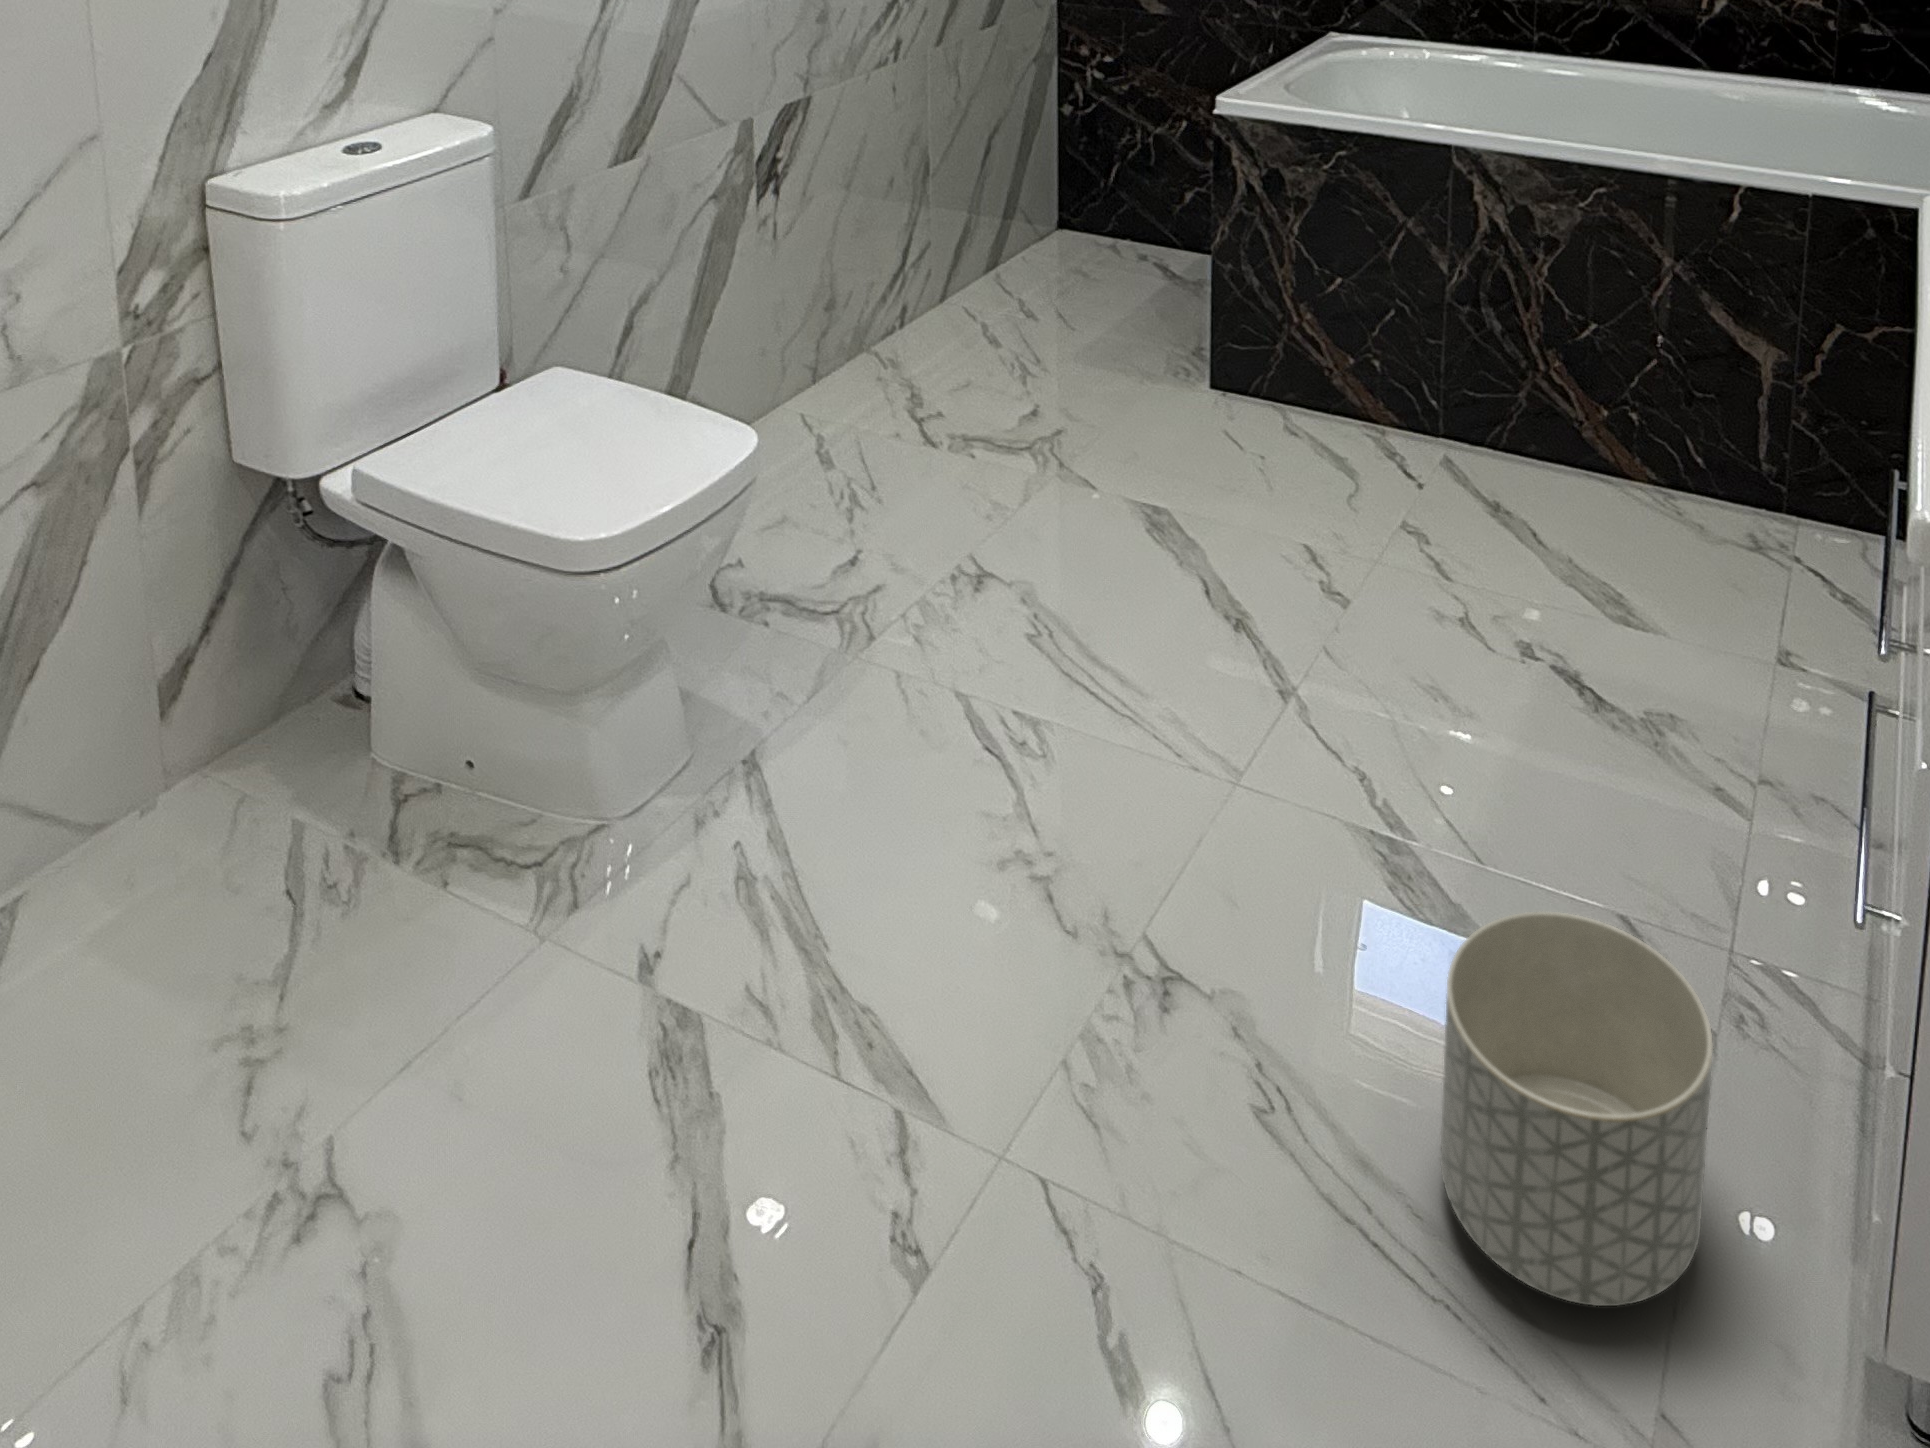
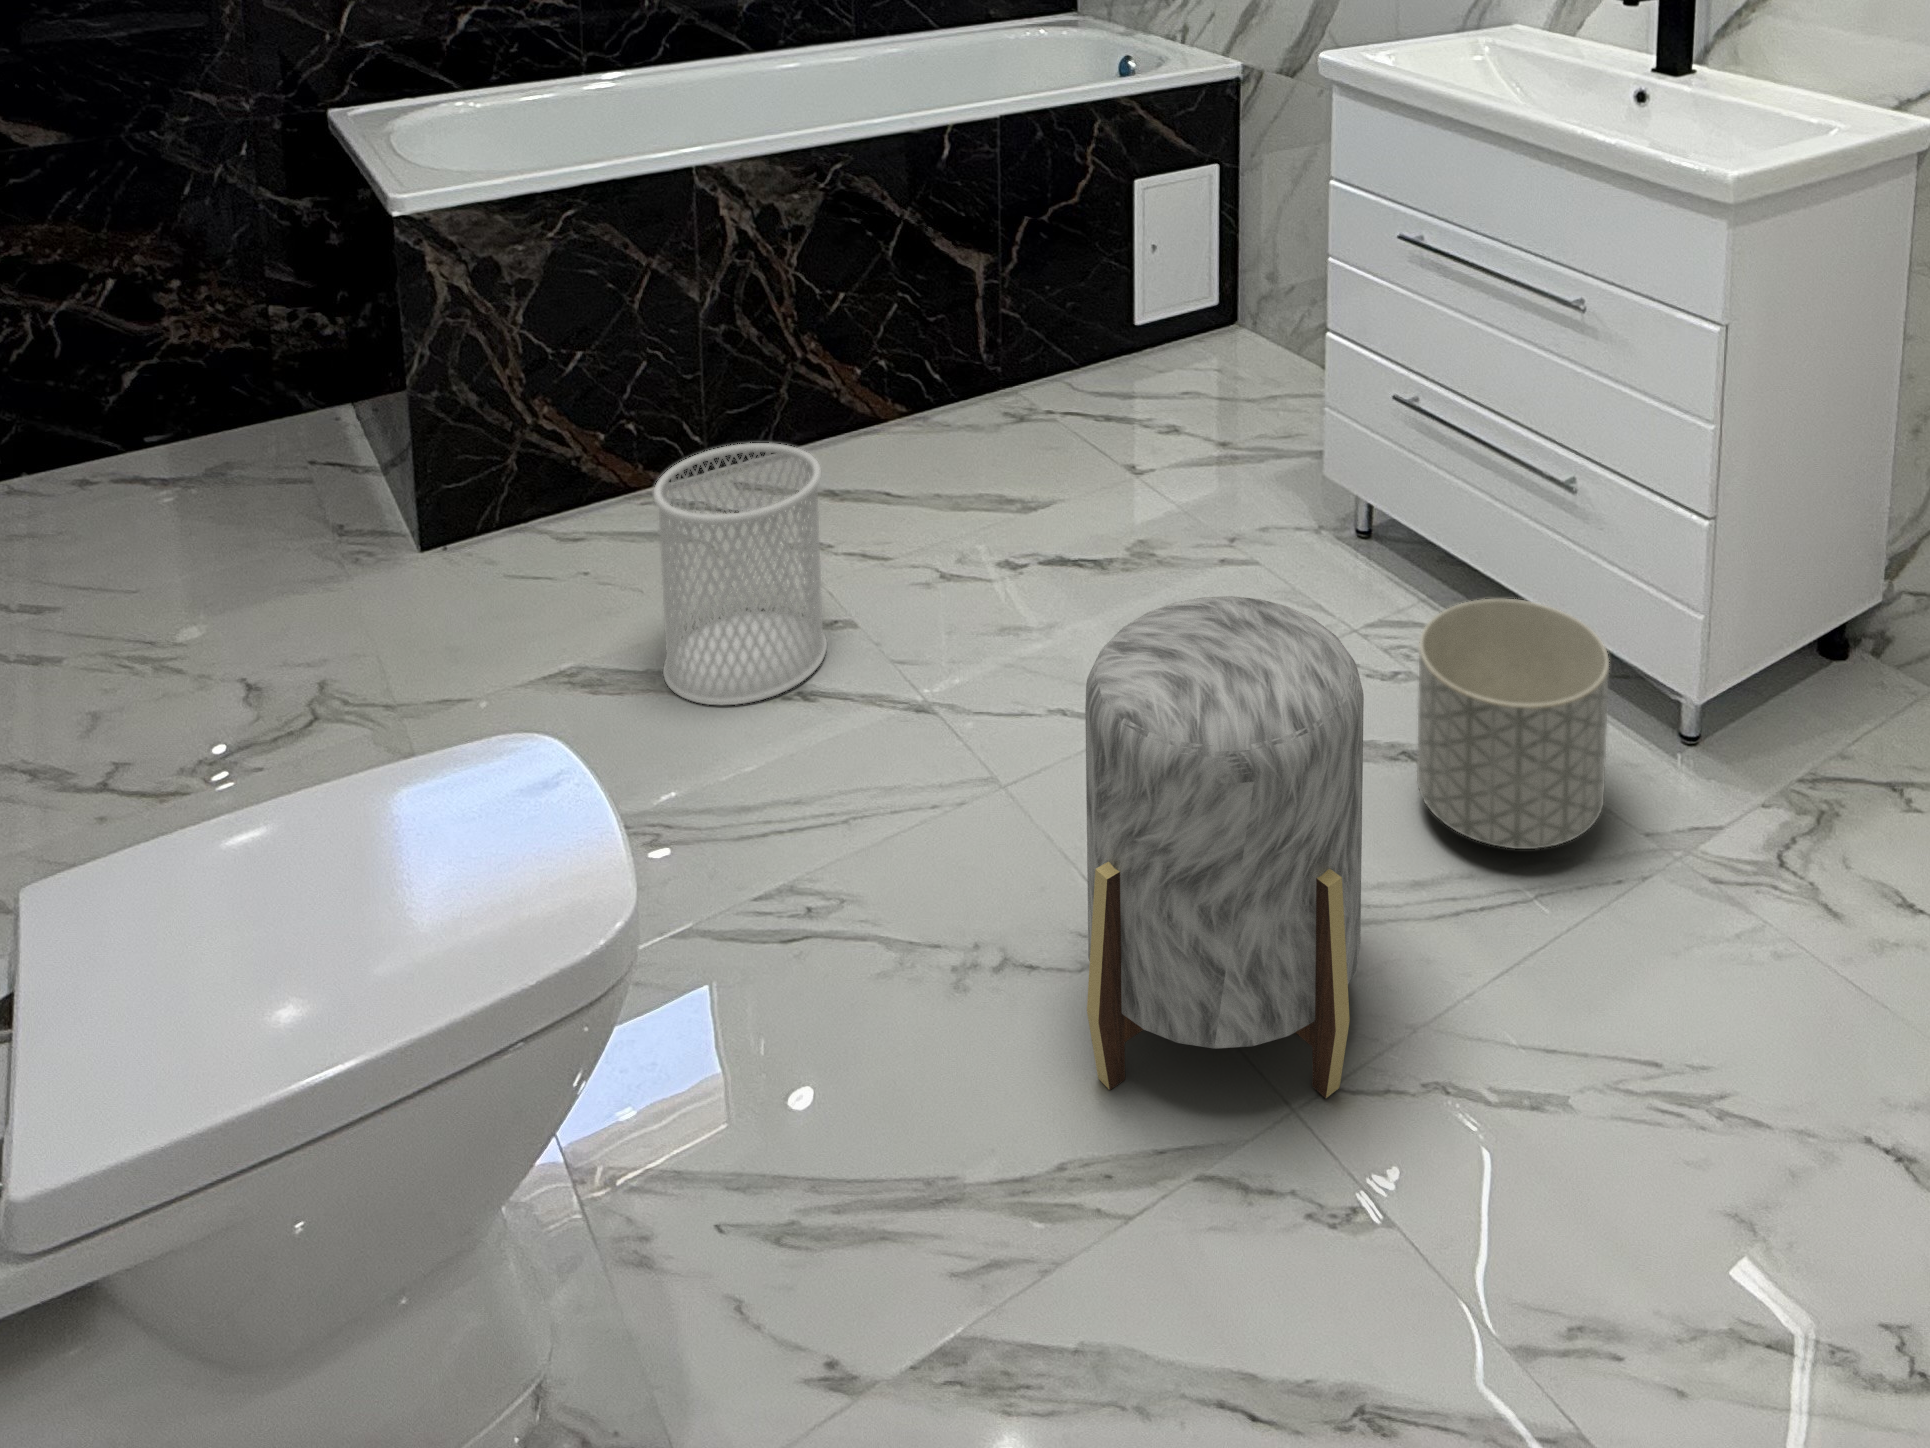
wastebasket: none [1180,378,1326,611] -> present [653,443,827,705]
stool: none [944,633,1259,1185] -> present [1085,596,1364,1098]

